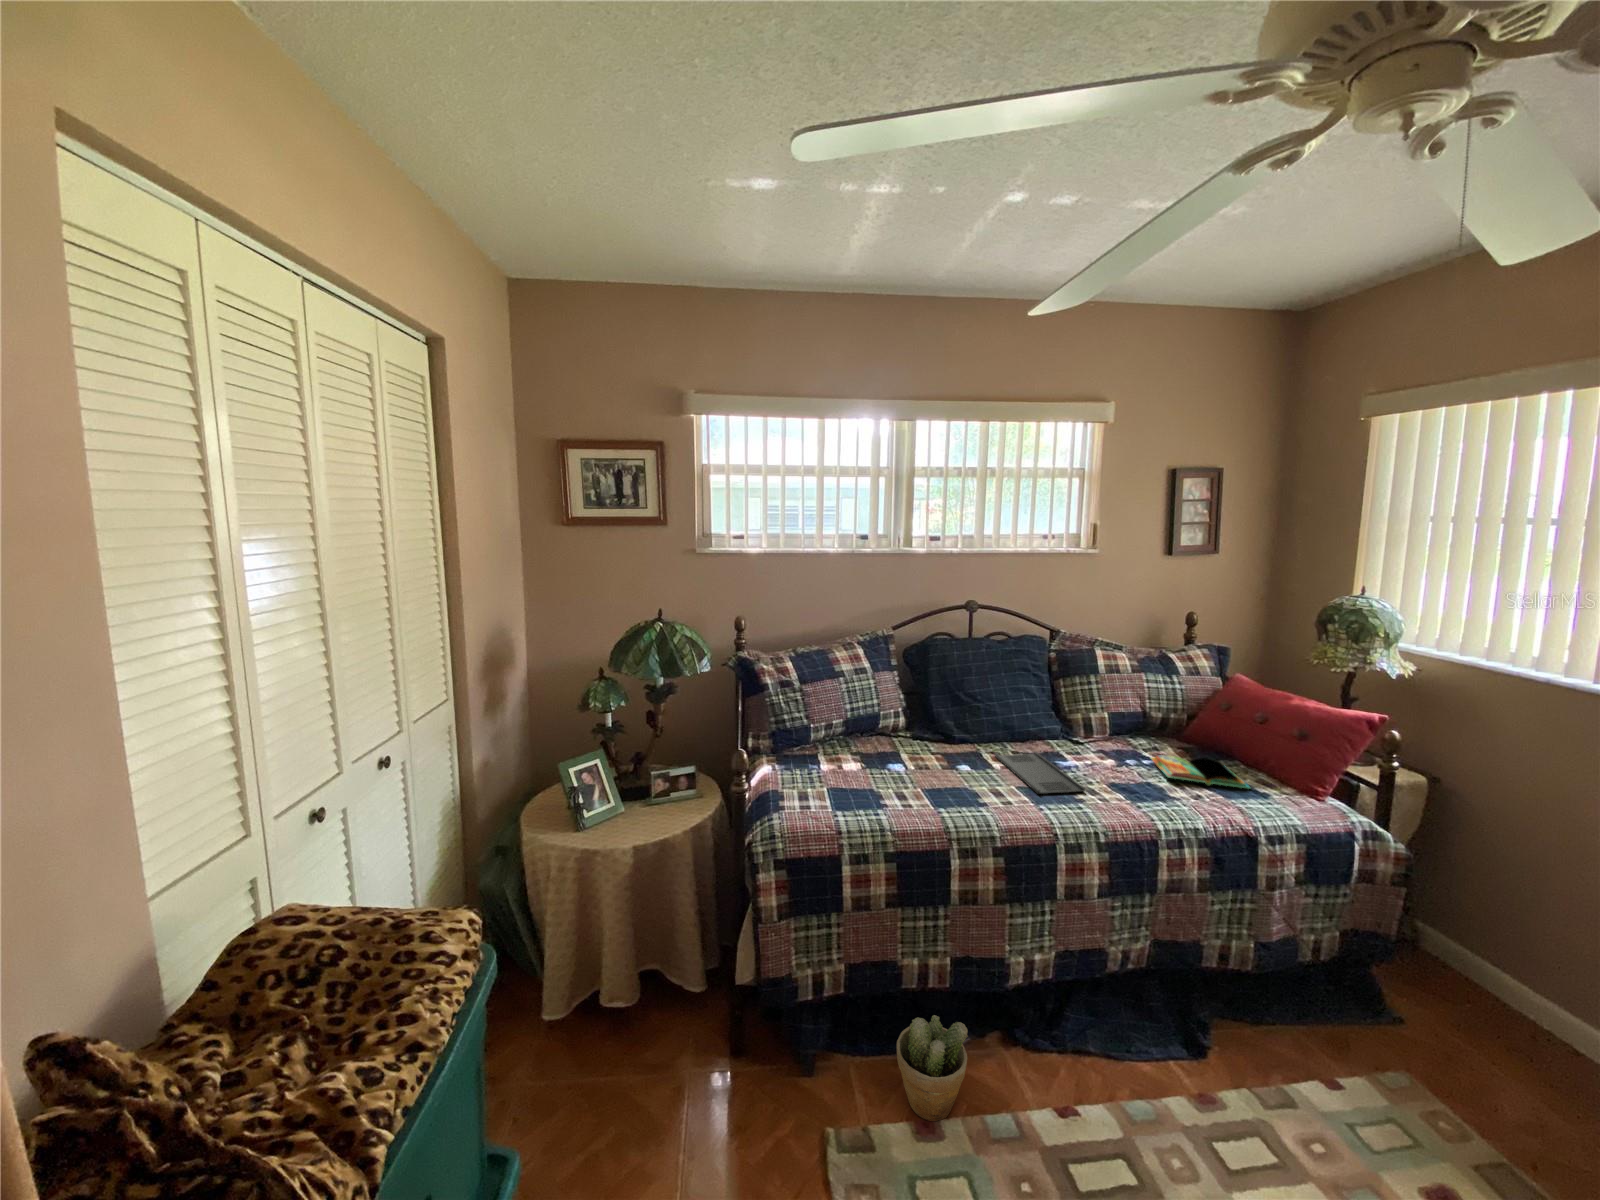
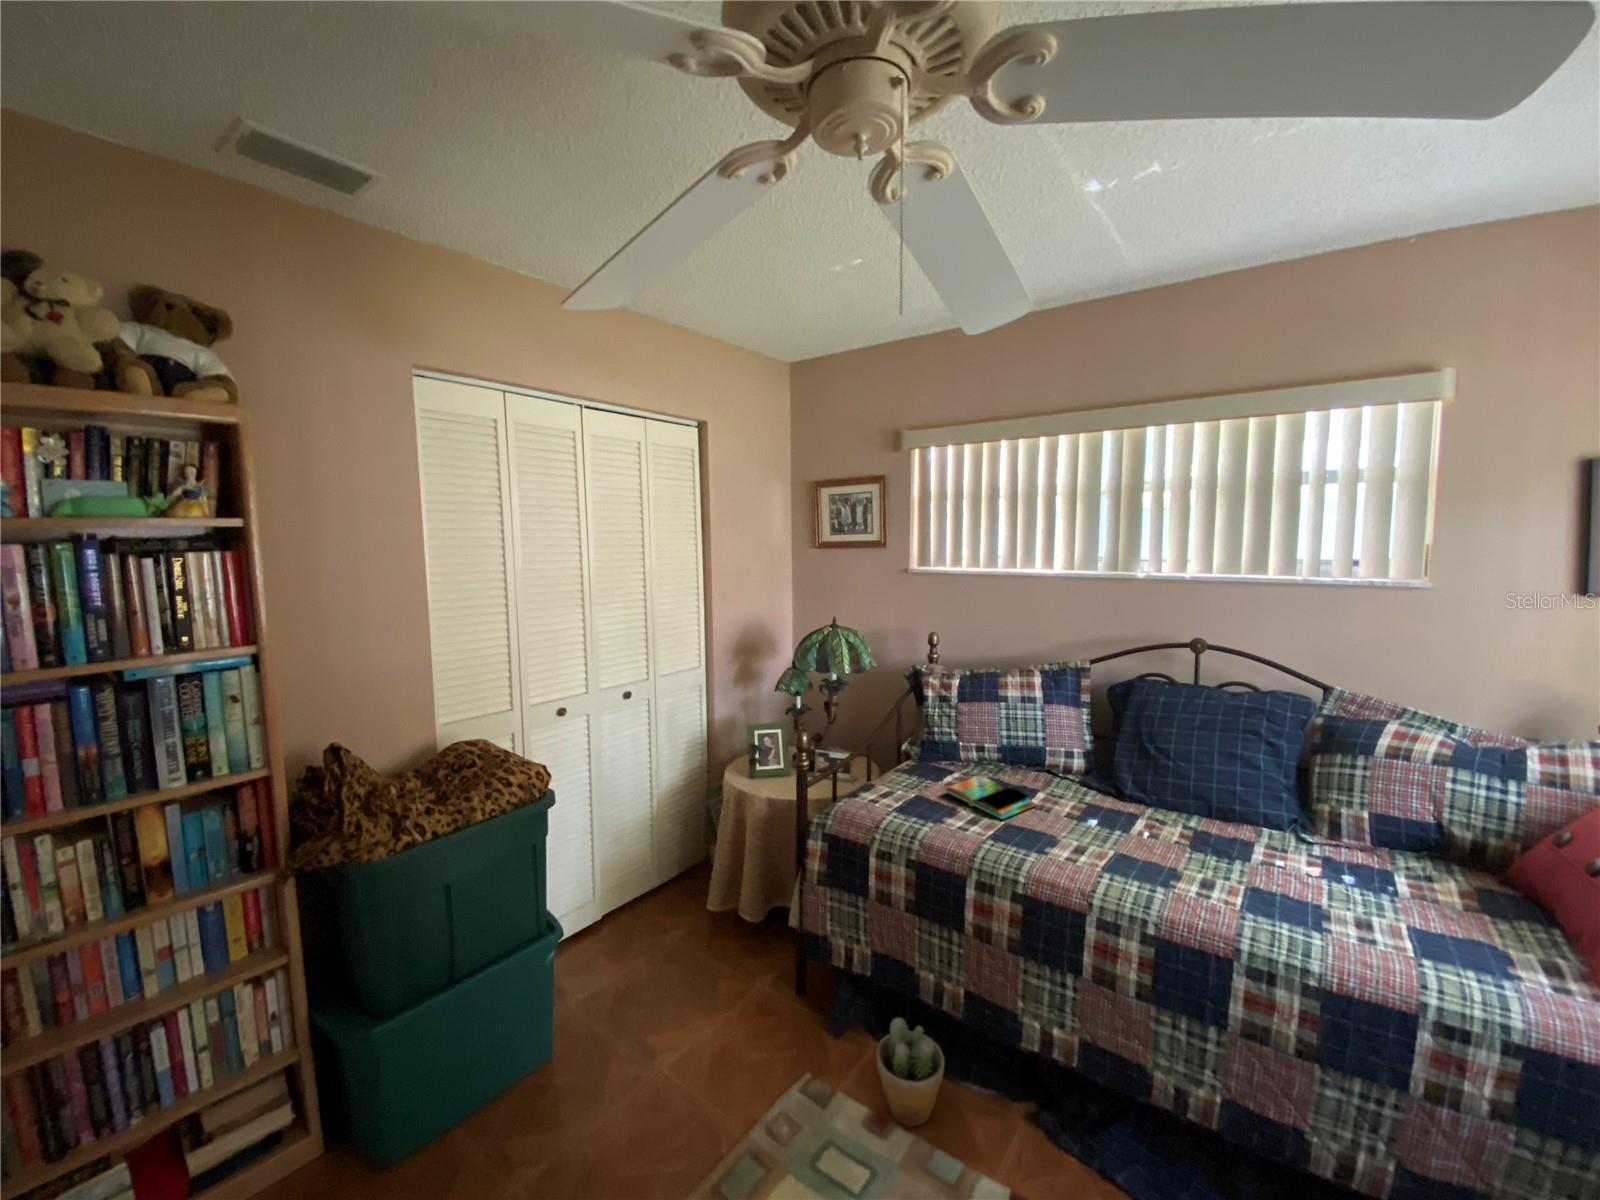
tray: present [995,752,1085,794] -> none [1123,816,1202,881]
book: present [1151,755,1250,789] -> present [942,776,1037,819]

